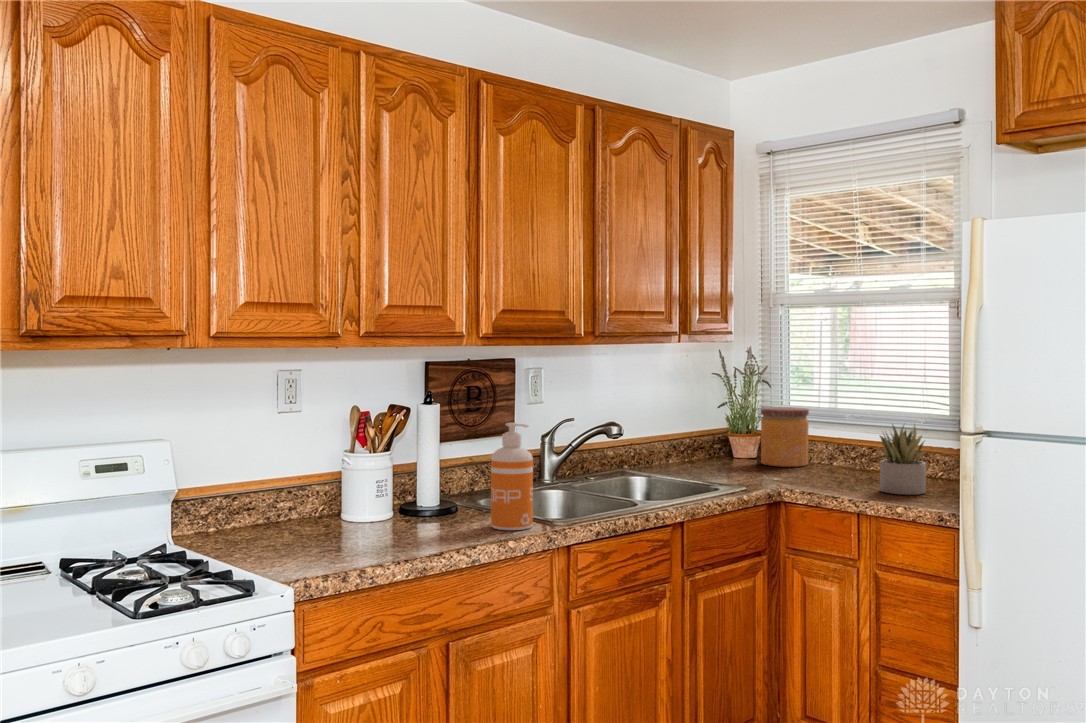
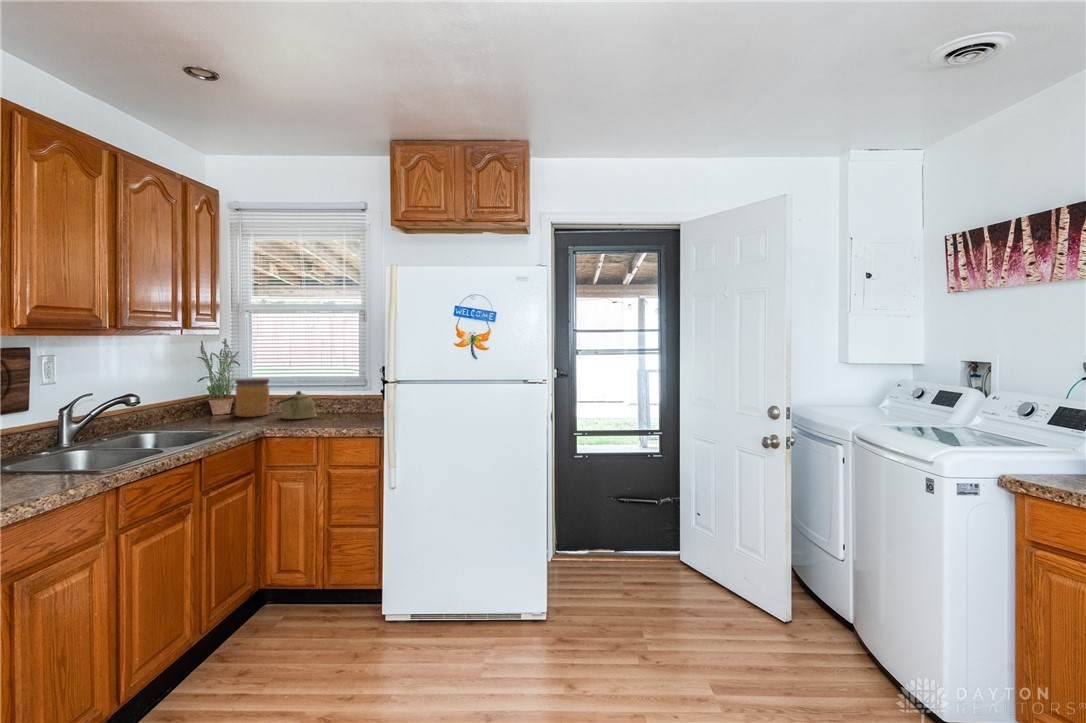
soap dispenser: present [491,423,533,530] -> none [38,397,84,484]
succulent plant: present [880,425,926,495] -> none [324,383,353,425]
kettle: none [812,431,877,477] -> present [276,391,317,419]

